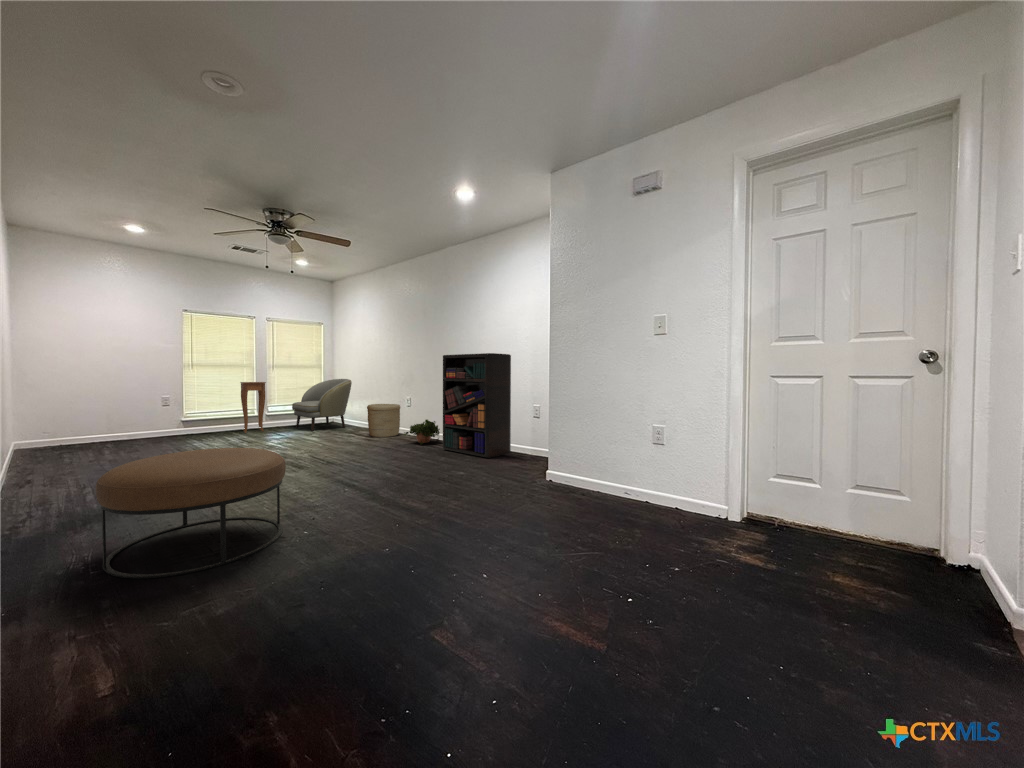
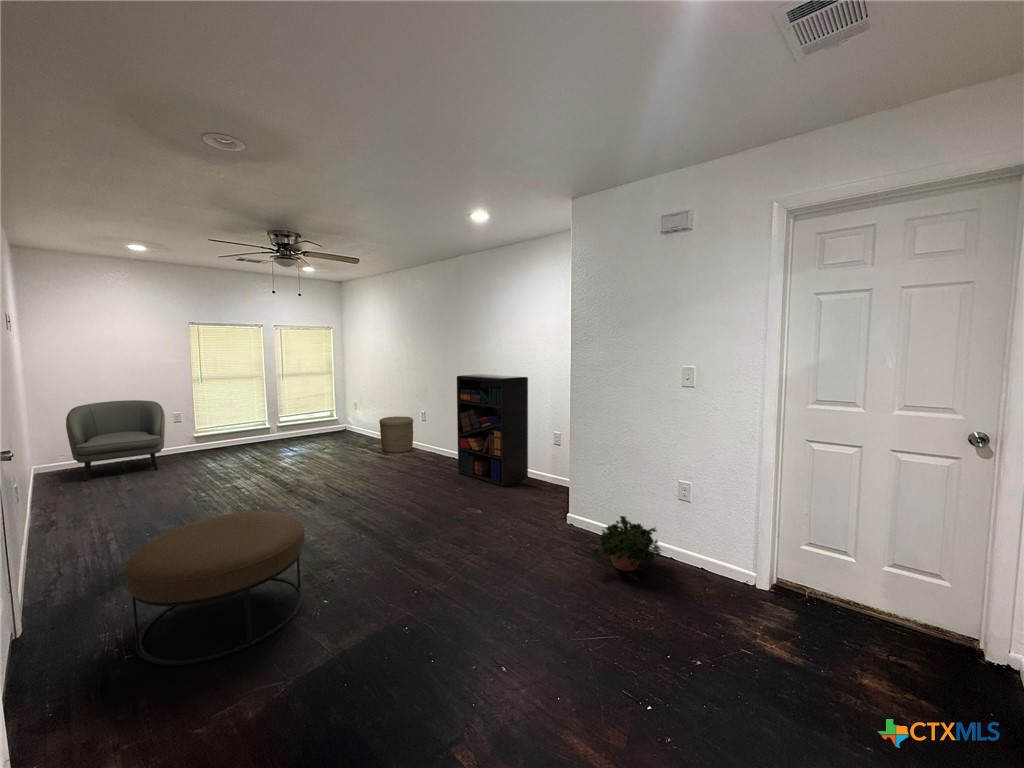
armchair: present [292,379,352,431] -> present [66,400,165,481]
side table: present [240,382,266,433] -> none [250,392,276,446]
potted plant: present [404,420,440,444] -> present [590,516,661,580]

